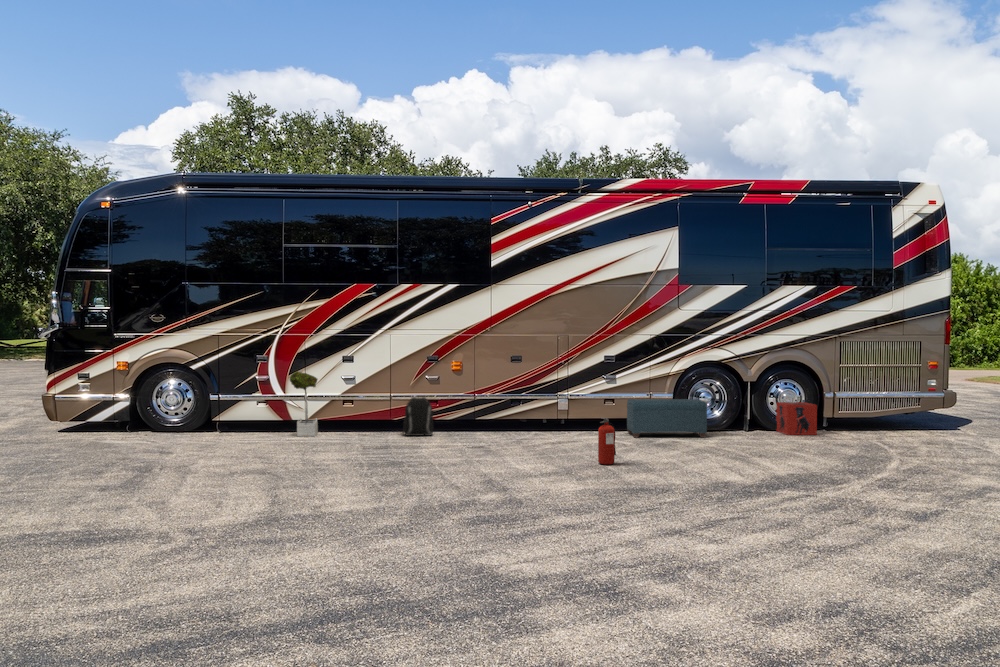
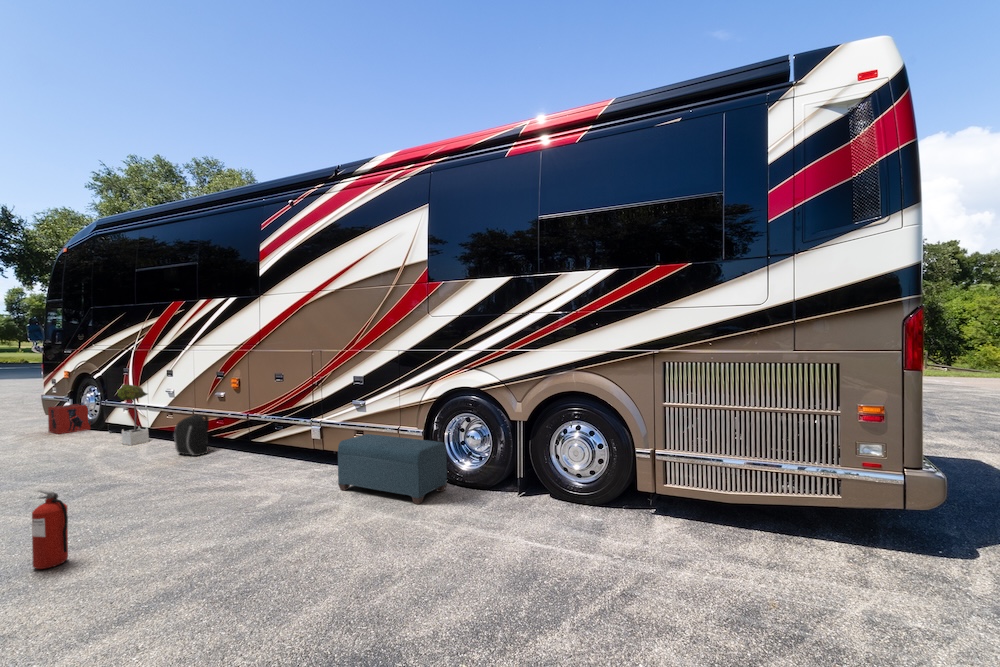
storage box: present [776,402,817,435] -> present [48,404,90,434]

